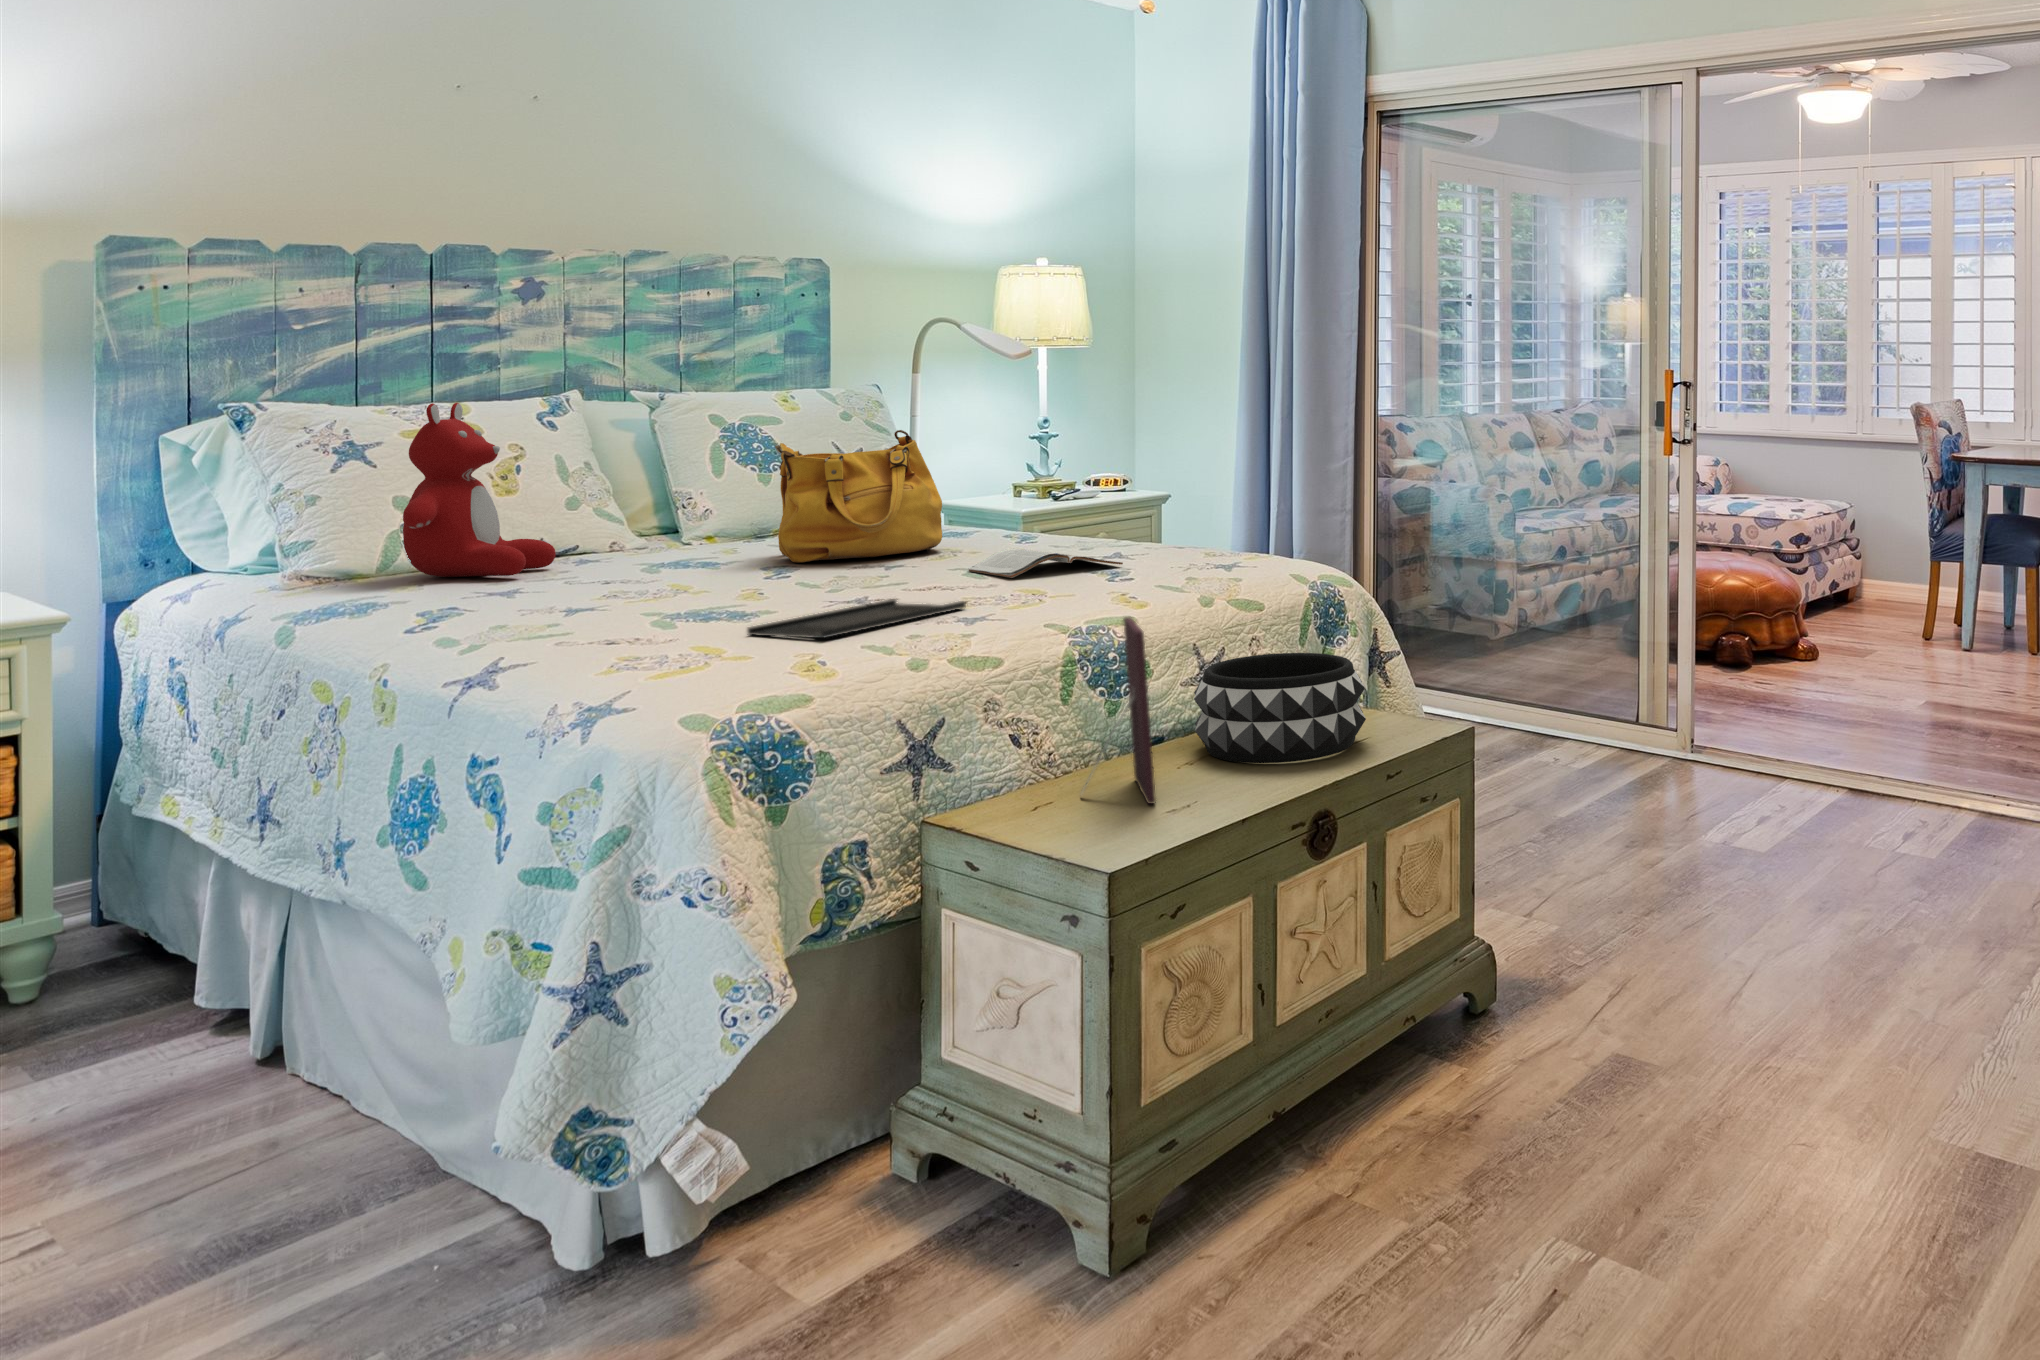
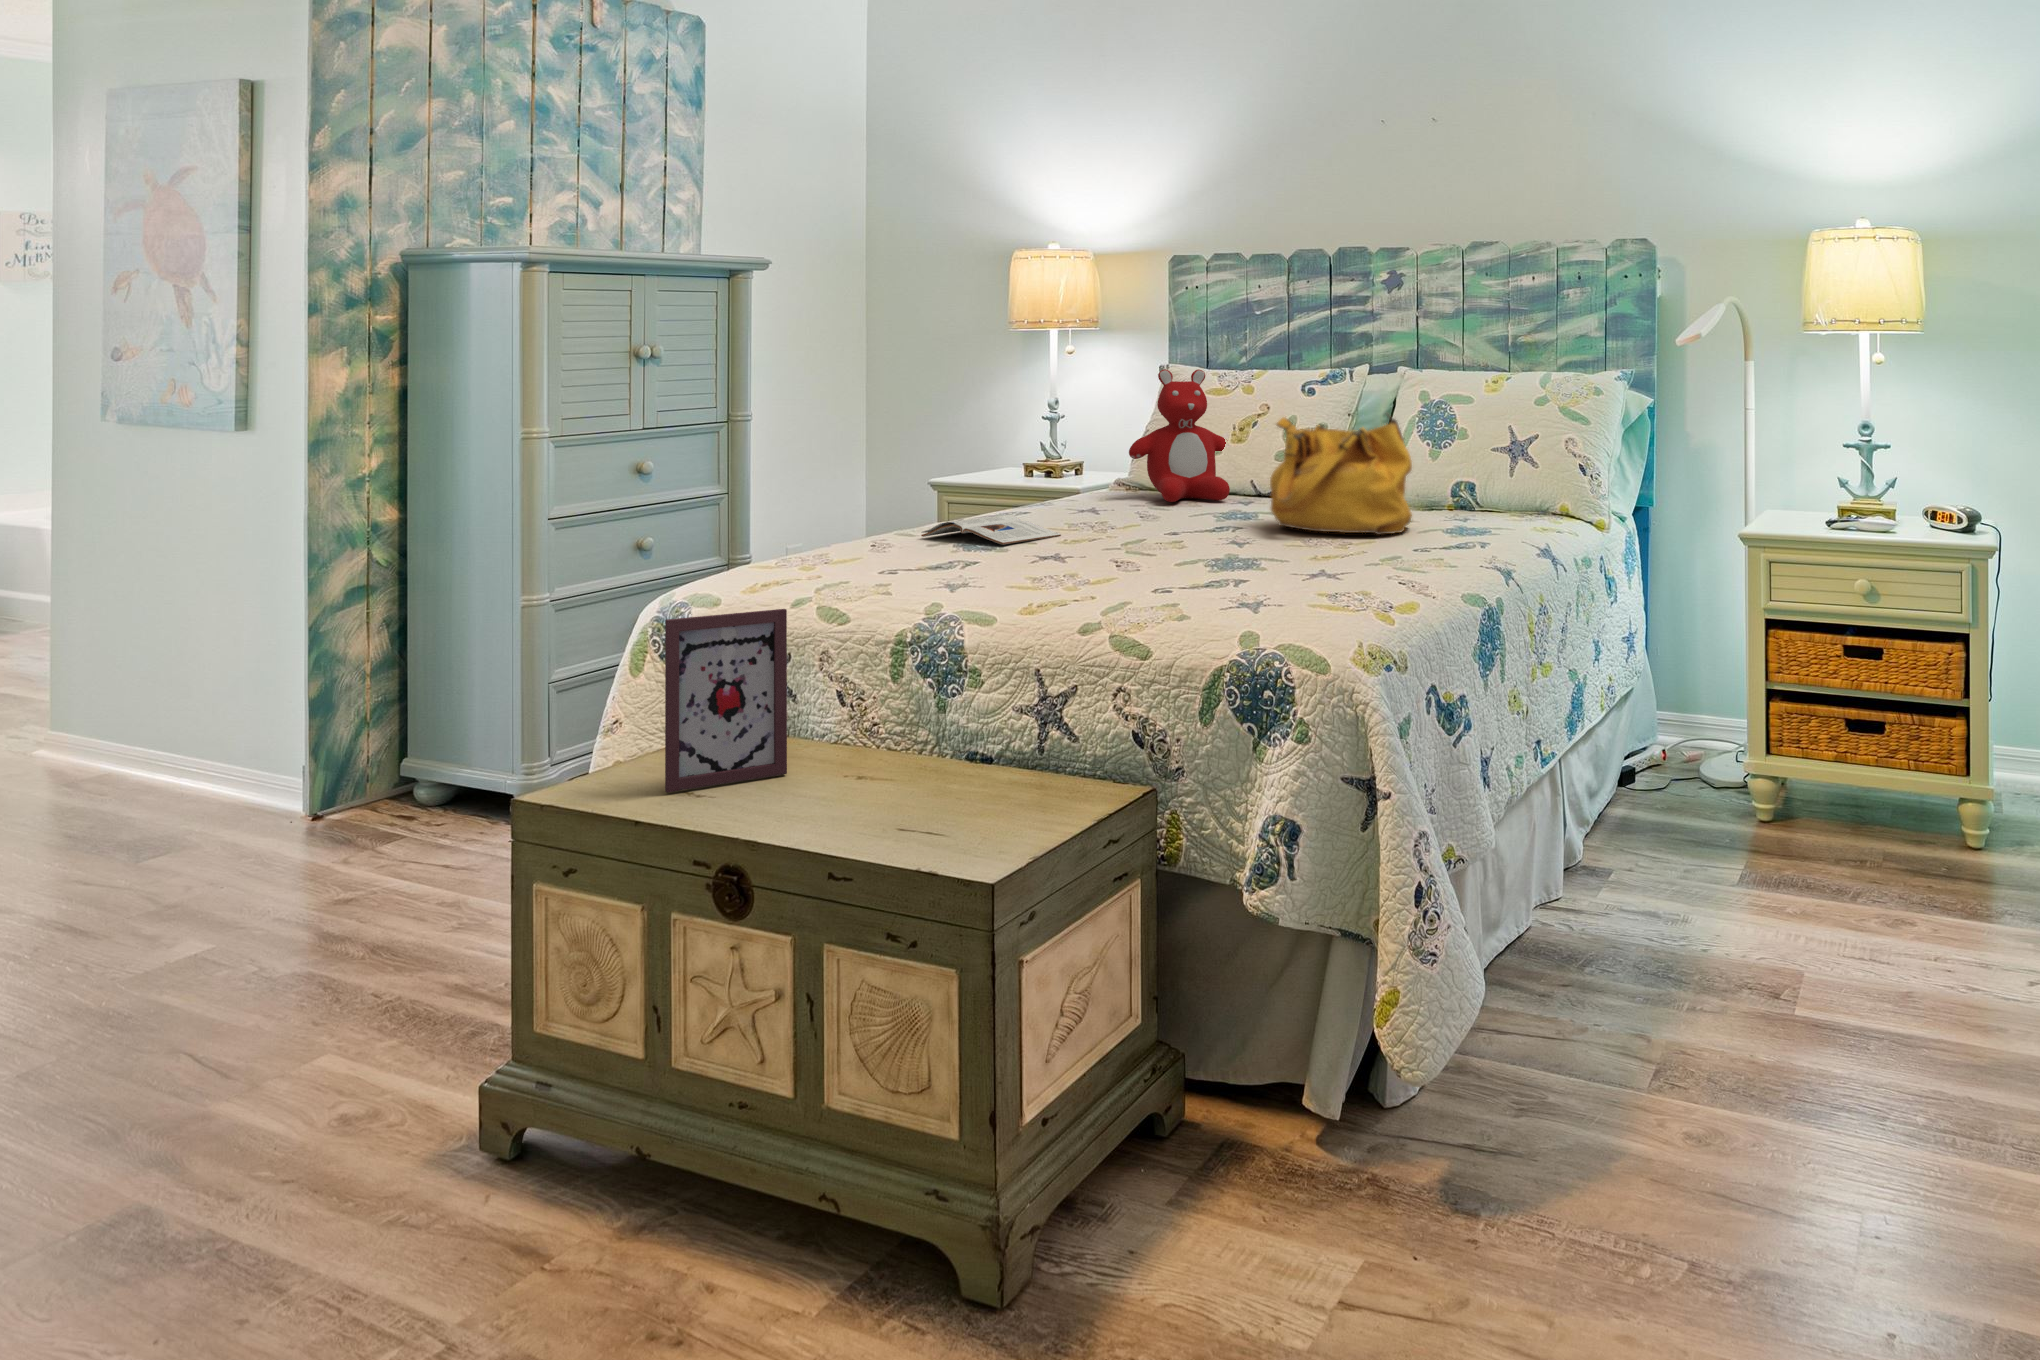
magazine: present [968,549,1123,578] -> present [921,515,1061,545]
tray: present [747,599,966,638] -> none [855,560,1052,582]
decorative bowl: present [1194,653,1366,763] -> none [820,690,1028,830]

